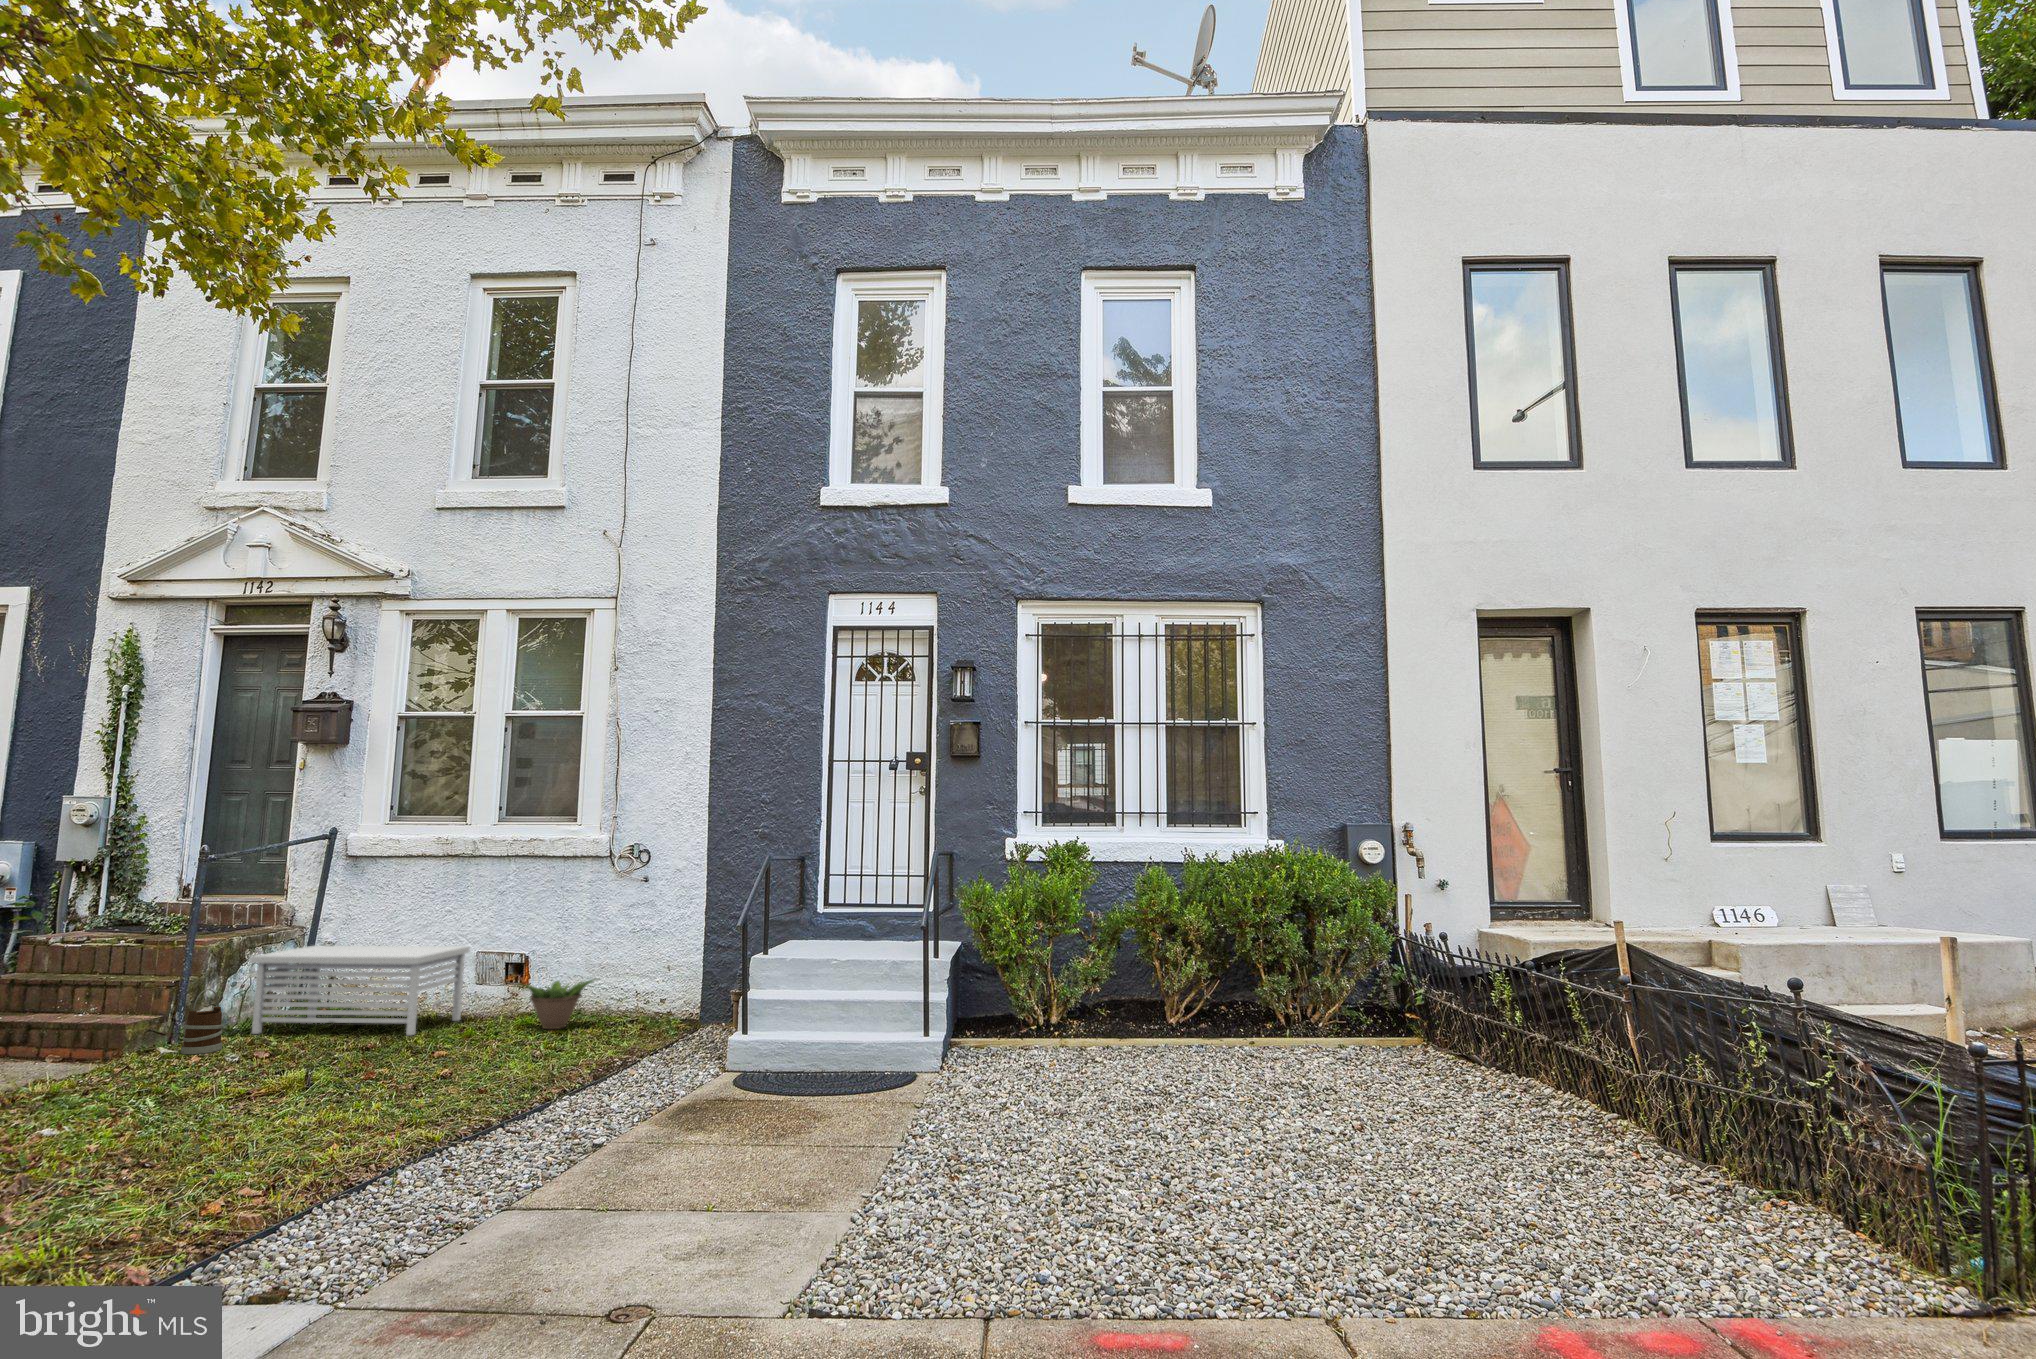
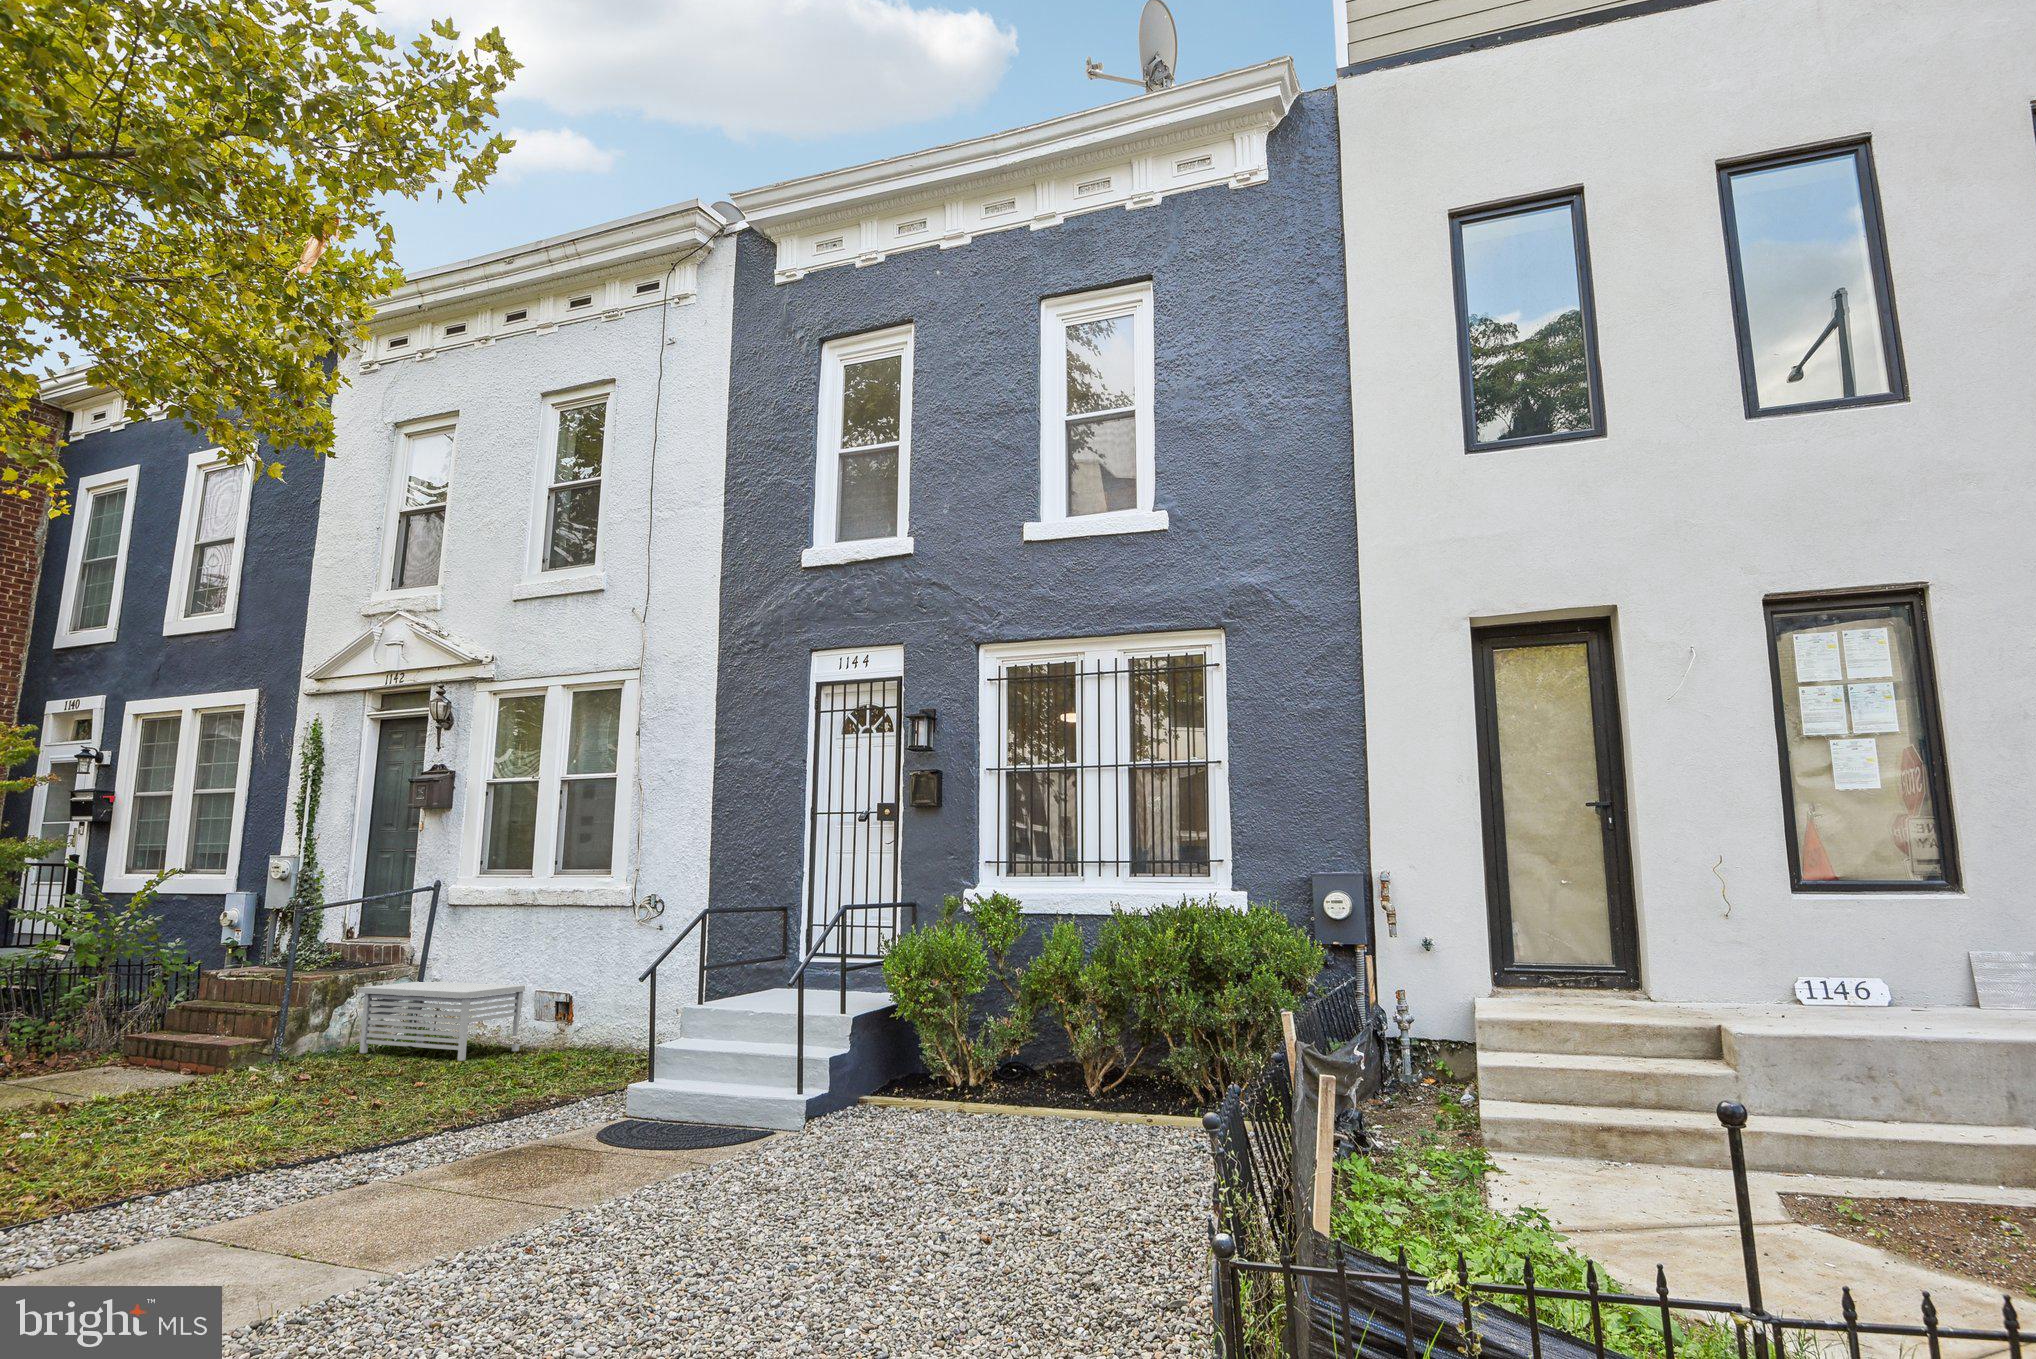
decorative plant: present [517,979,595,1029] -> none [537,1018,617,1062]
wooden bucket: present [180,989,223,1054] -> none [290,1013,323,1066]

